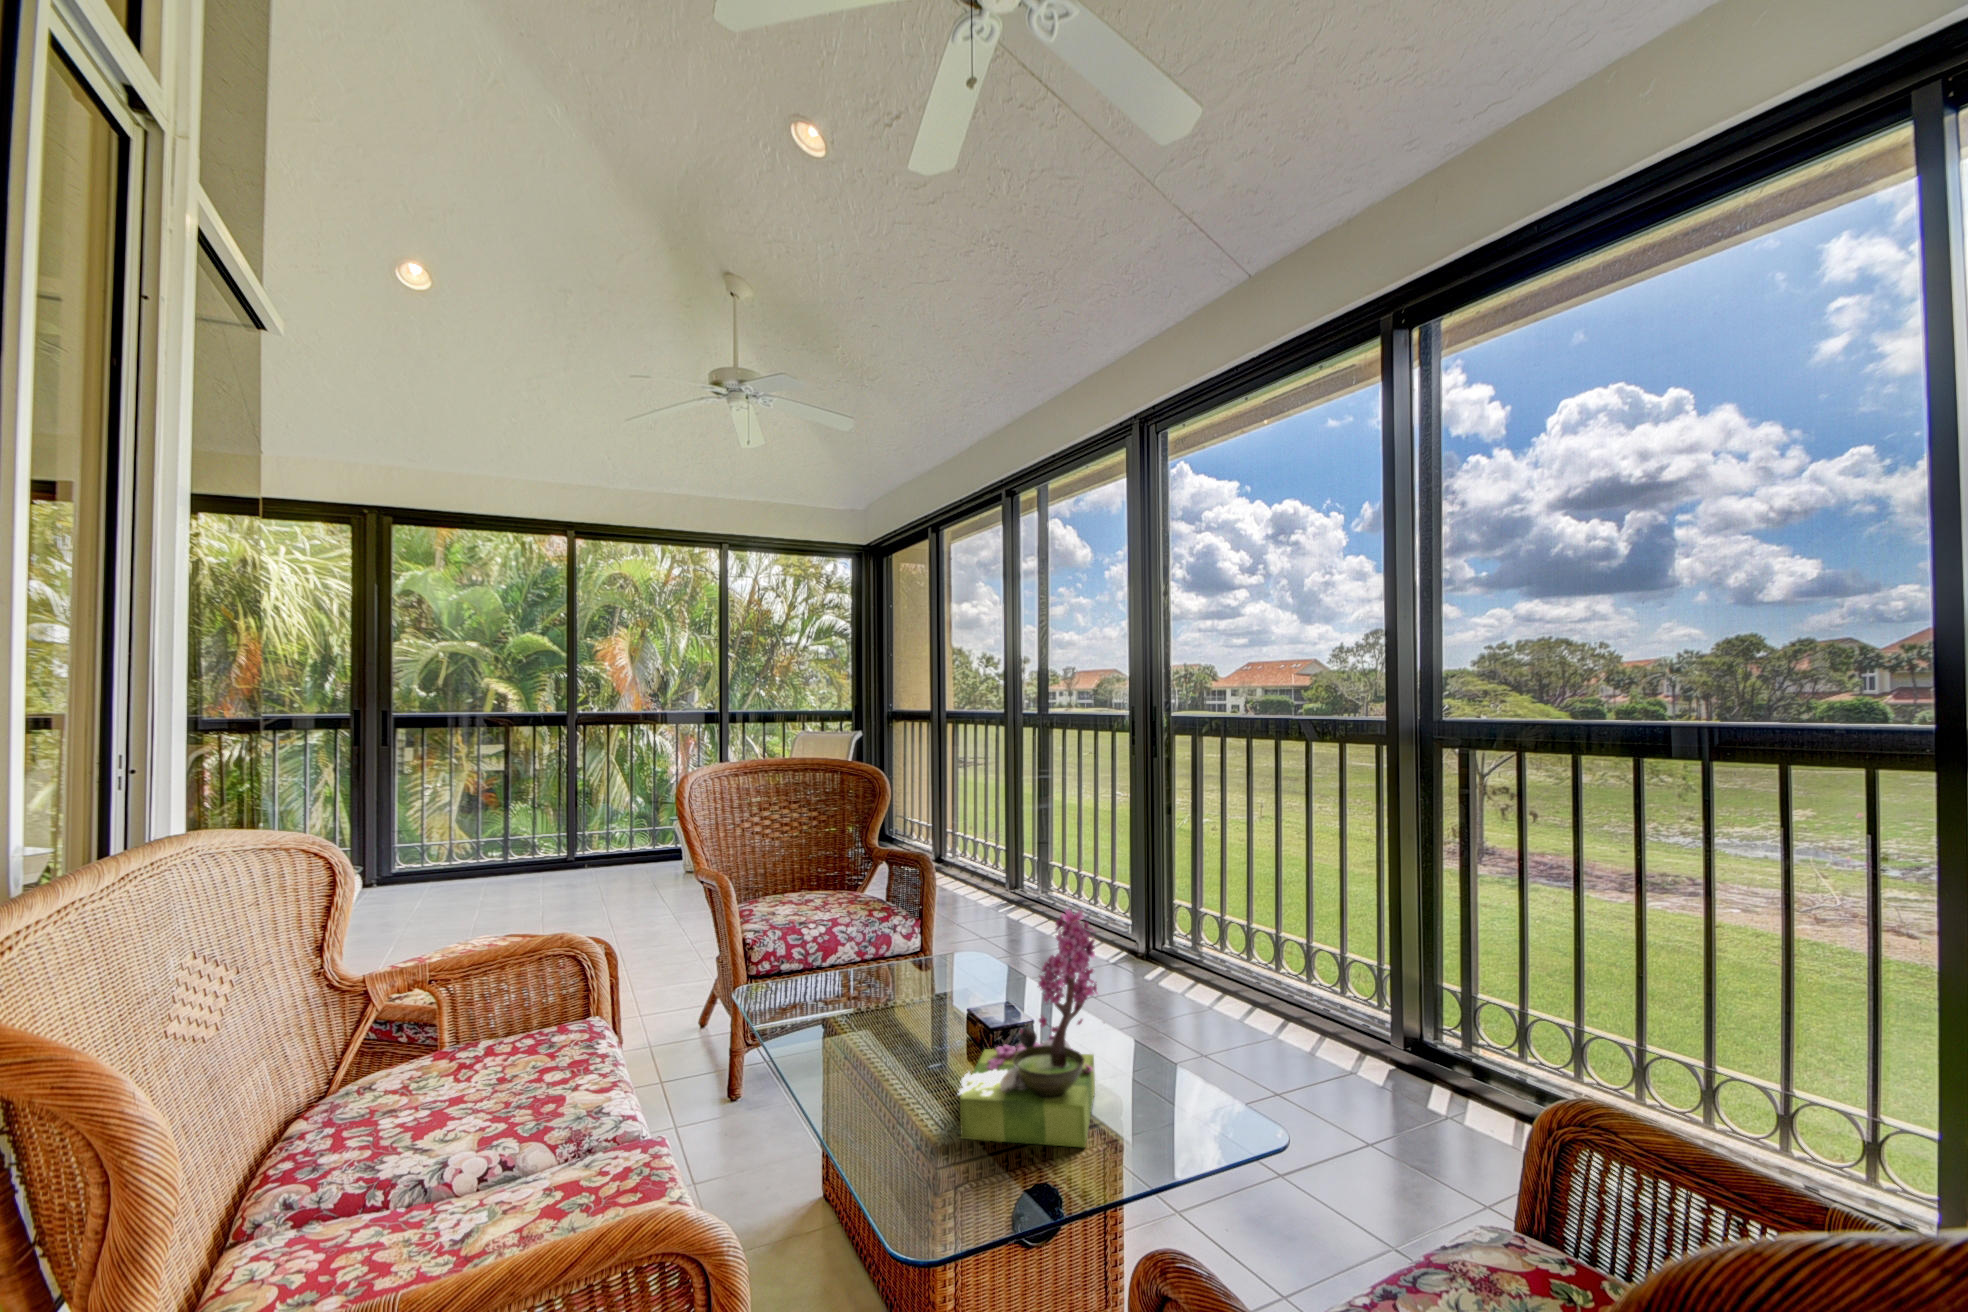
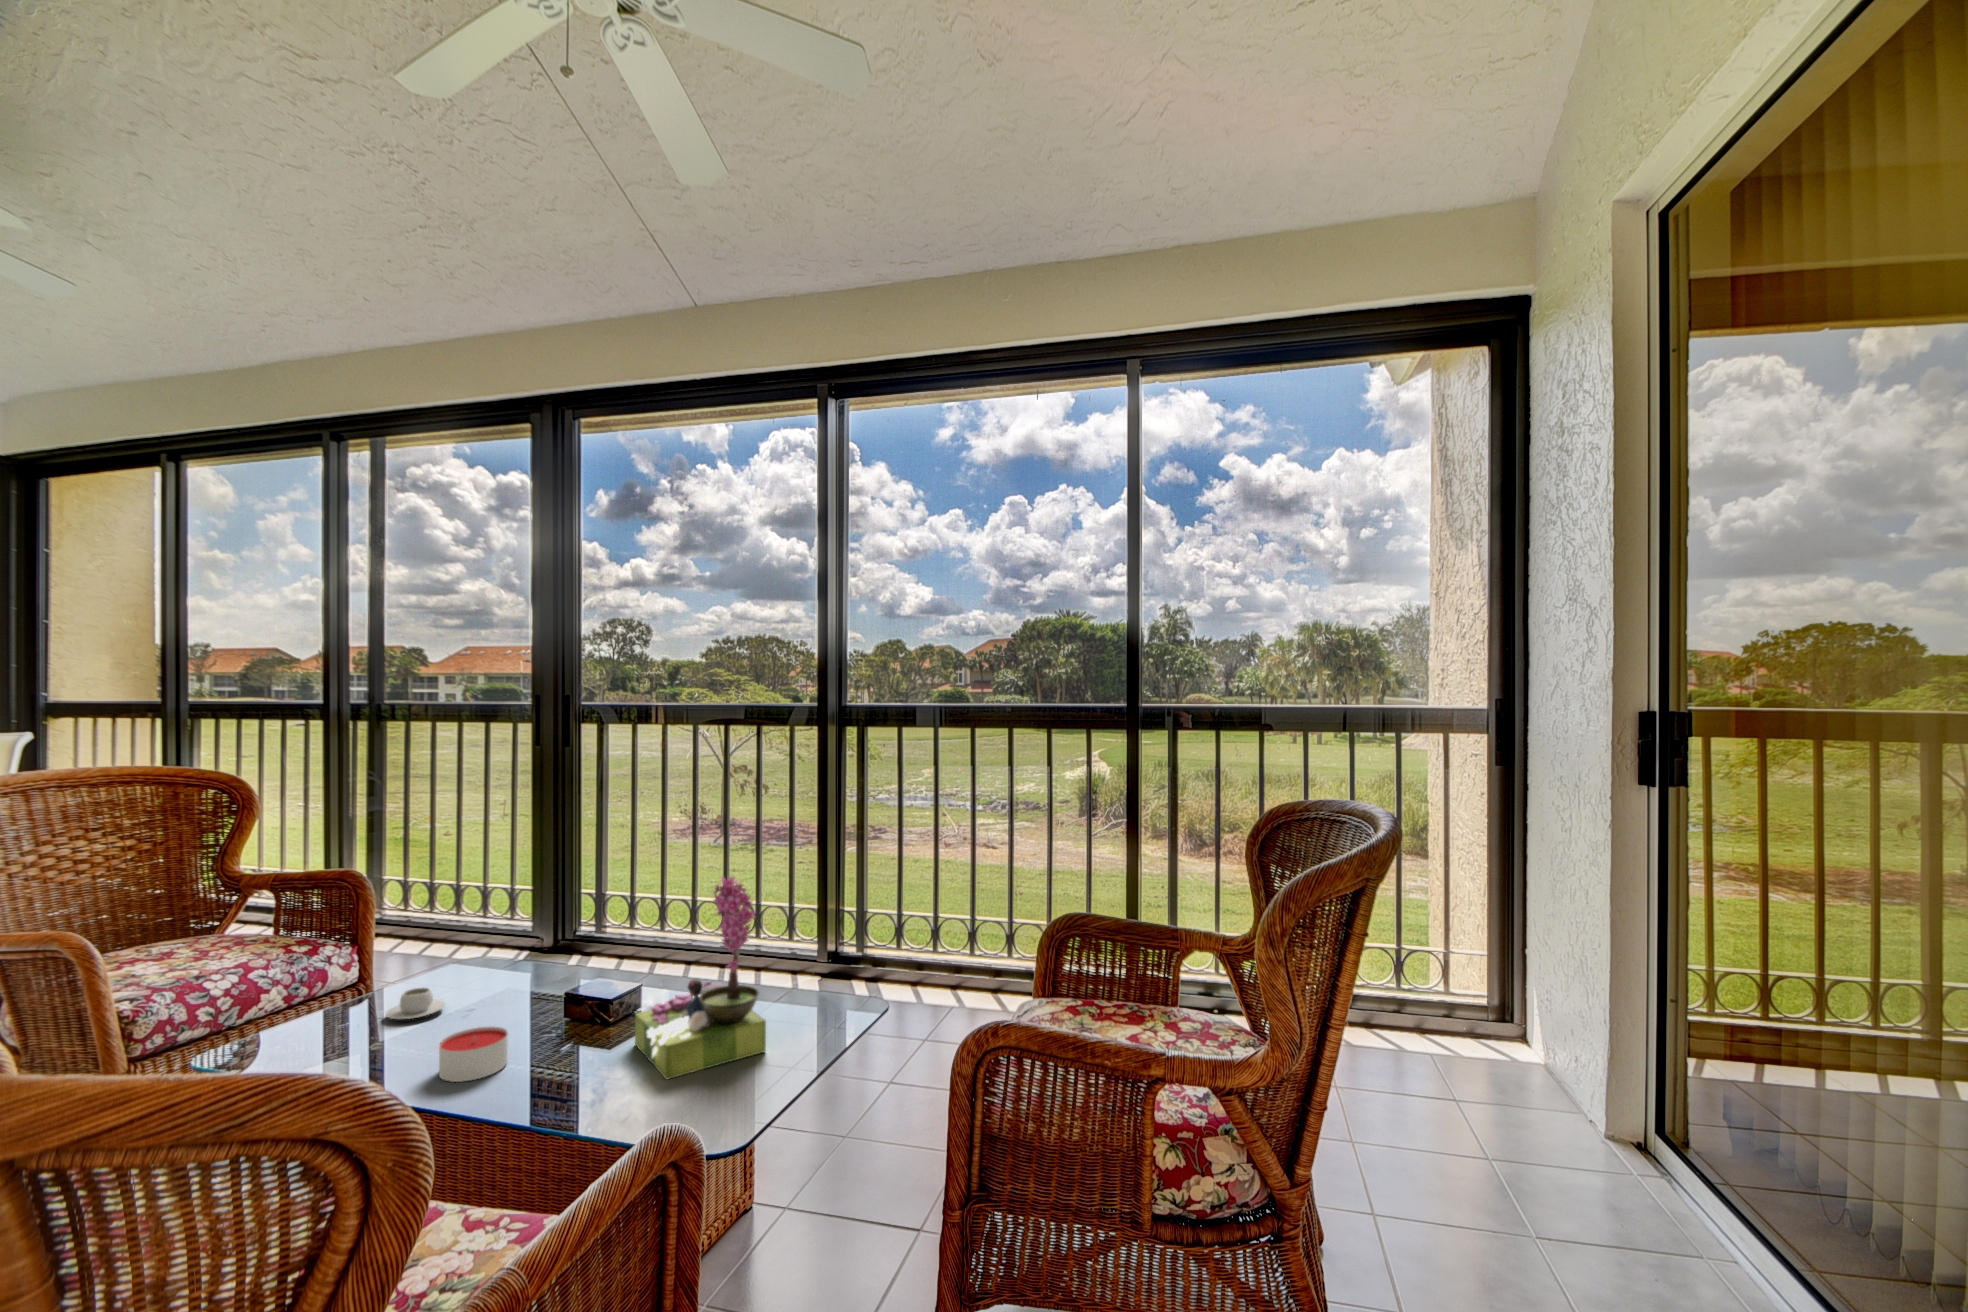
teacup: none [862,968,910,996] -> present [386,987,445,1019]
candle: none [823,1019,883,1071] -> present [439,1027,508,1082]

